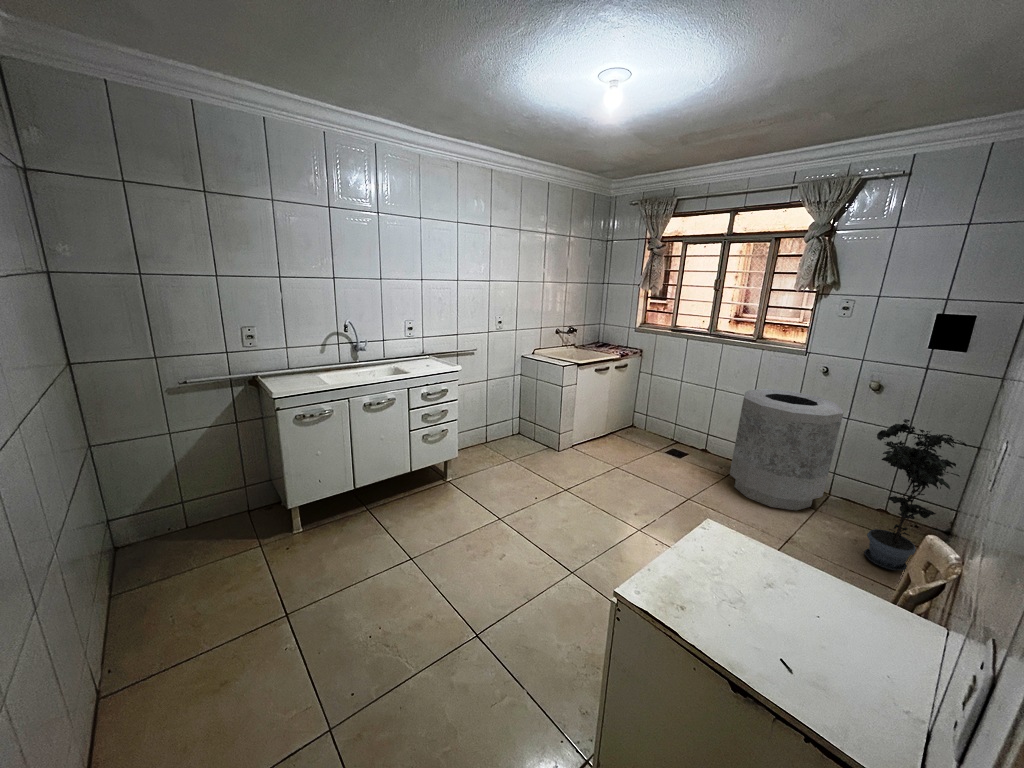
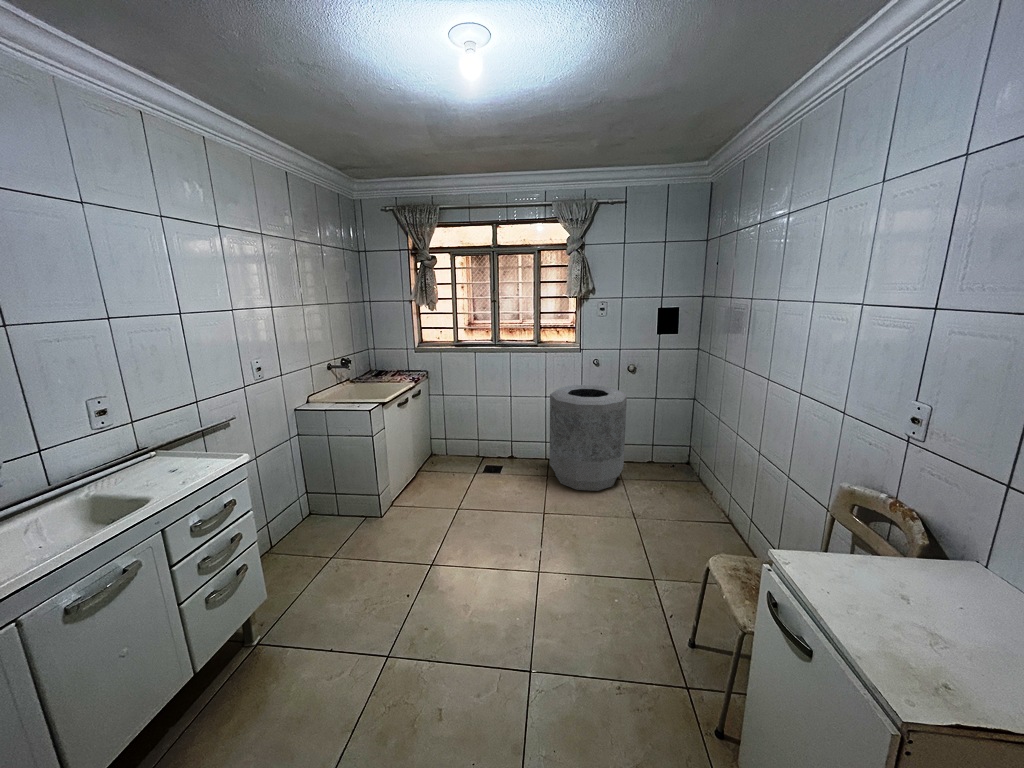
potted plant: present [864,419,967,570] -> none [668,392,725,508]

